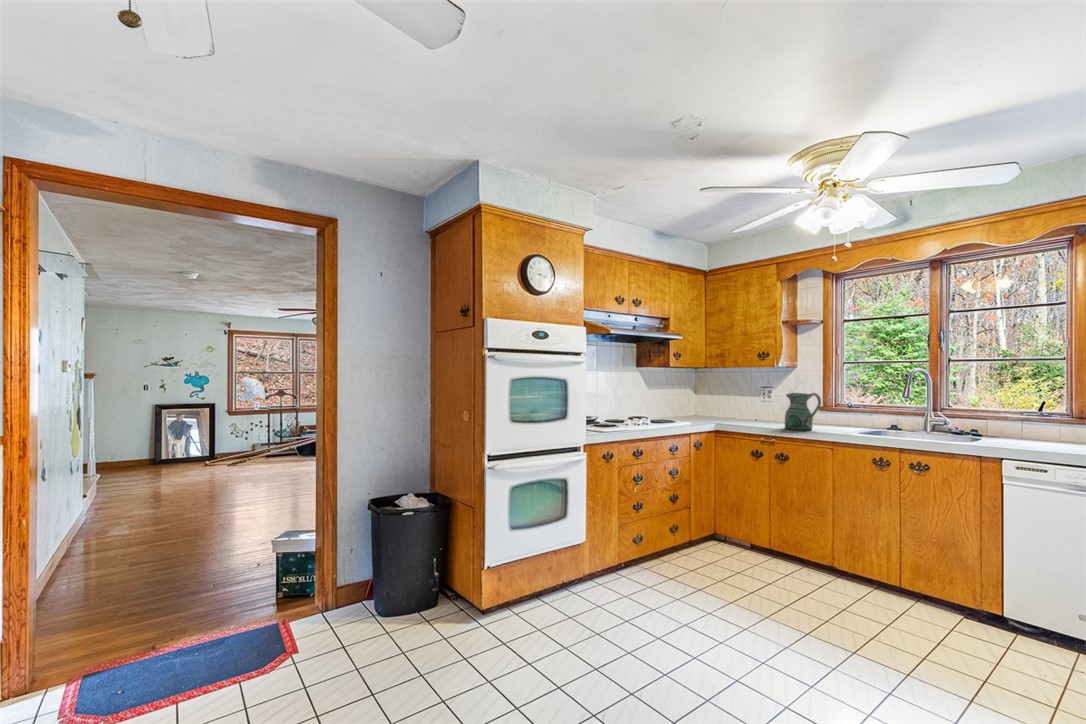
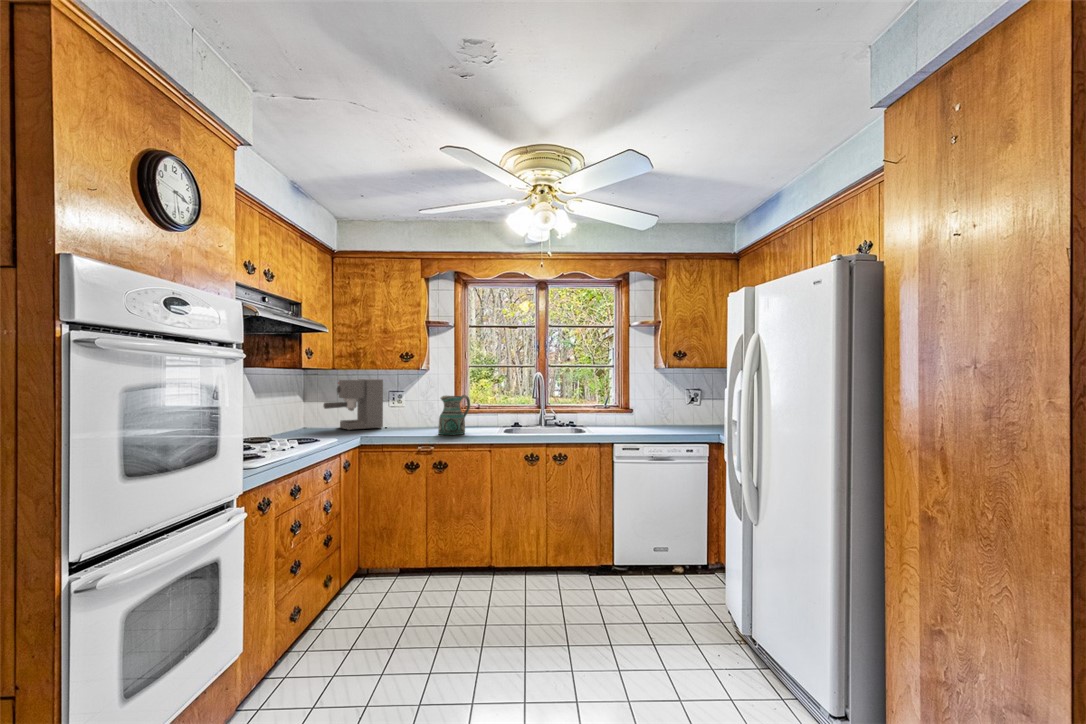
coffee maker: none [699,376,748,419] -> present [323,379,383,430]

